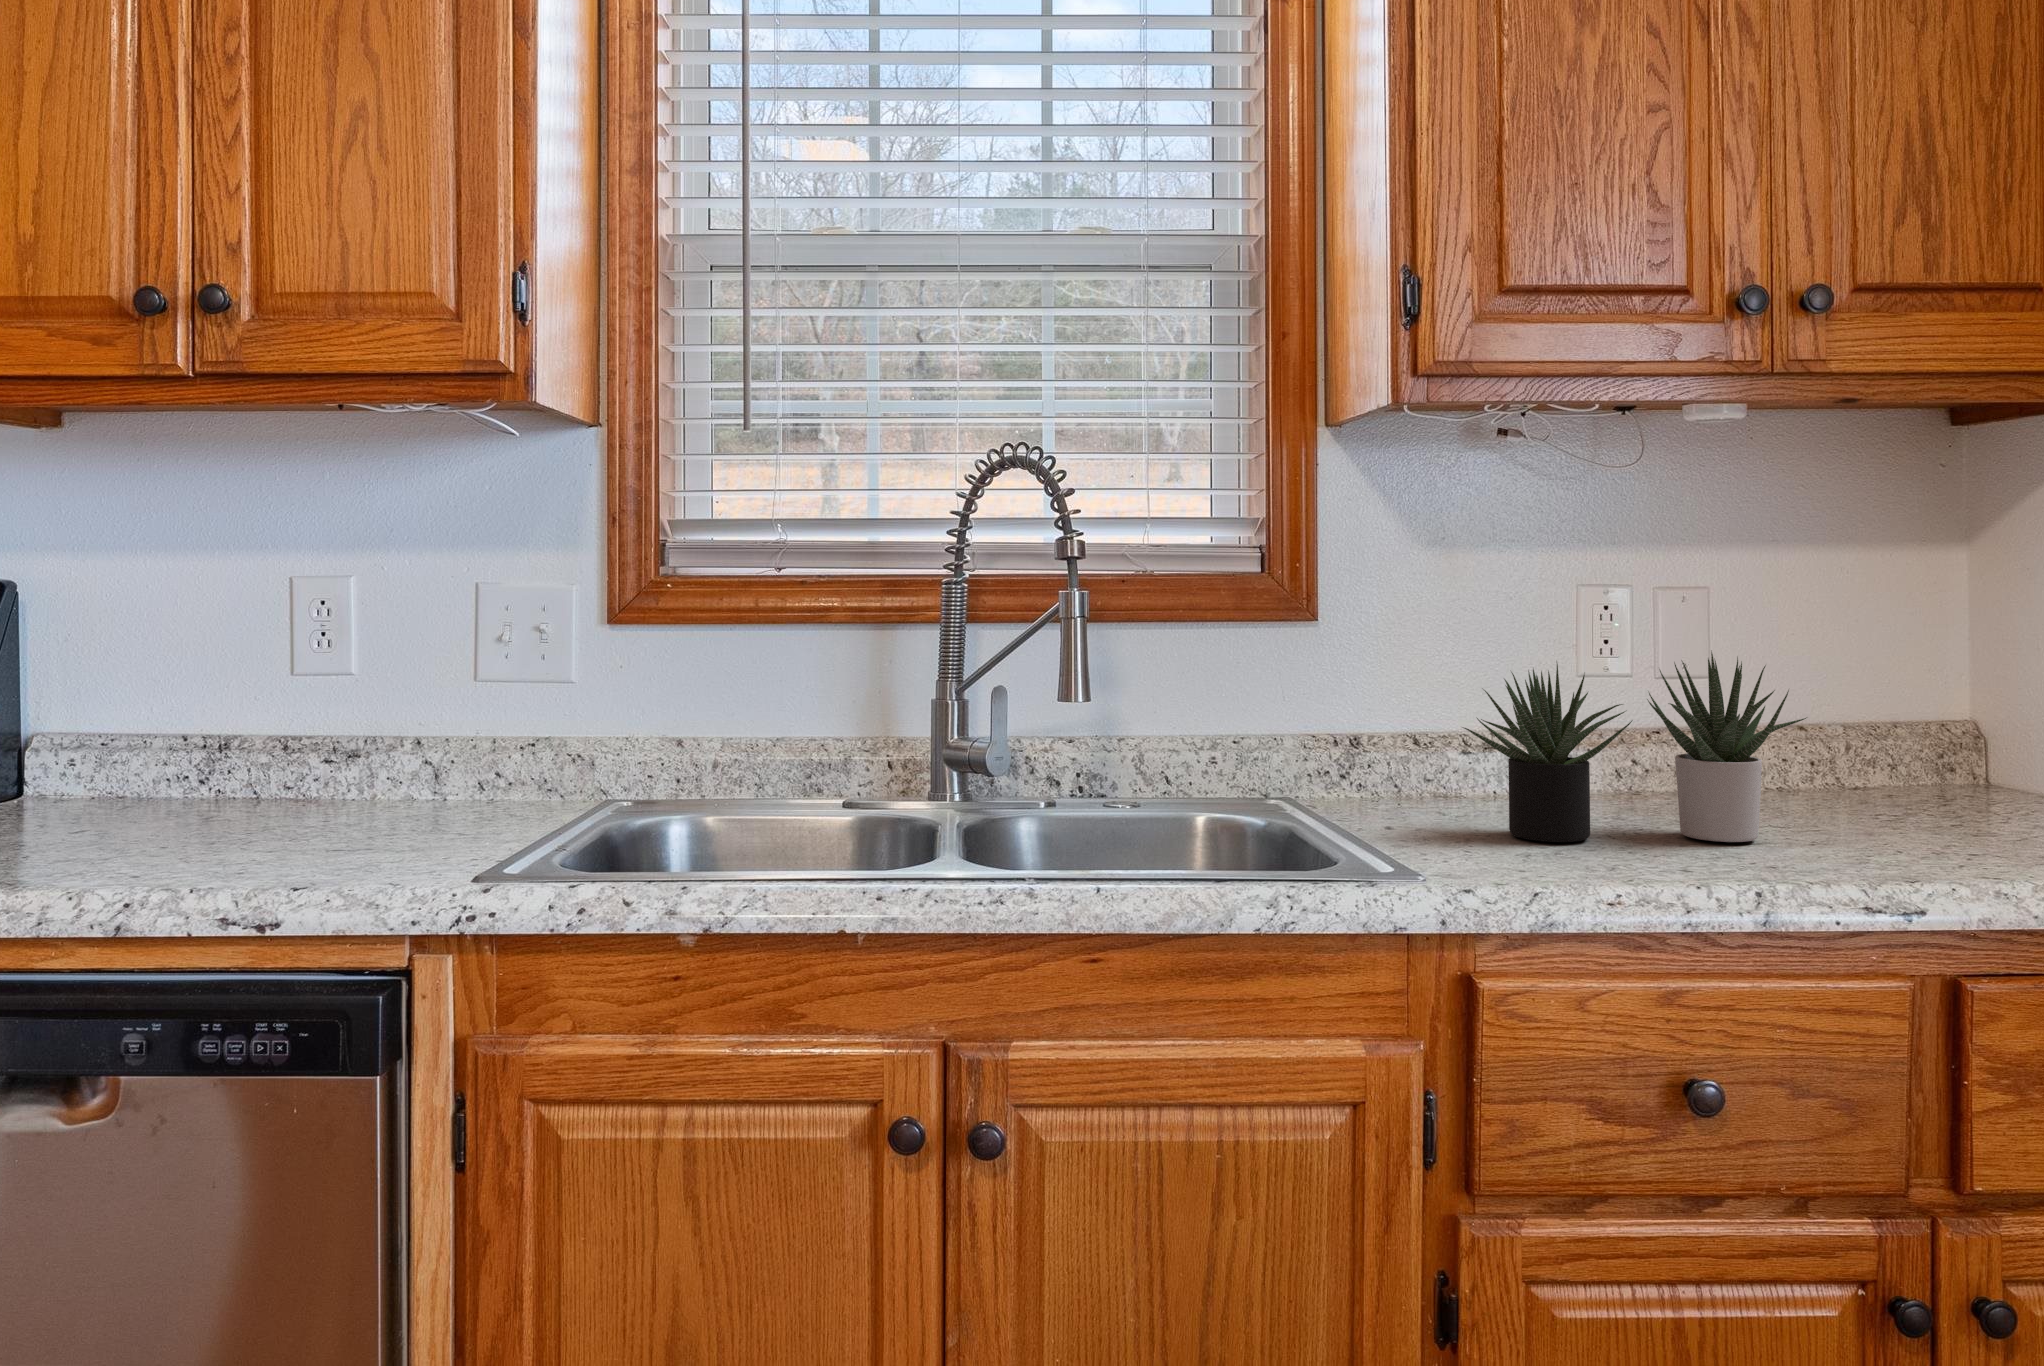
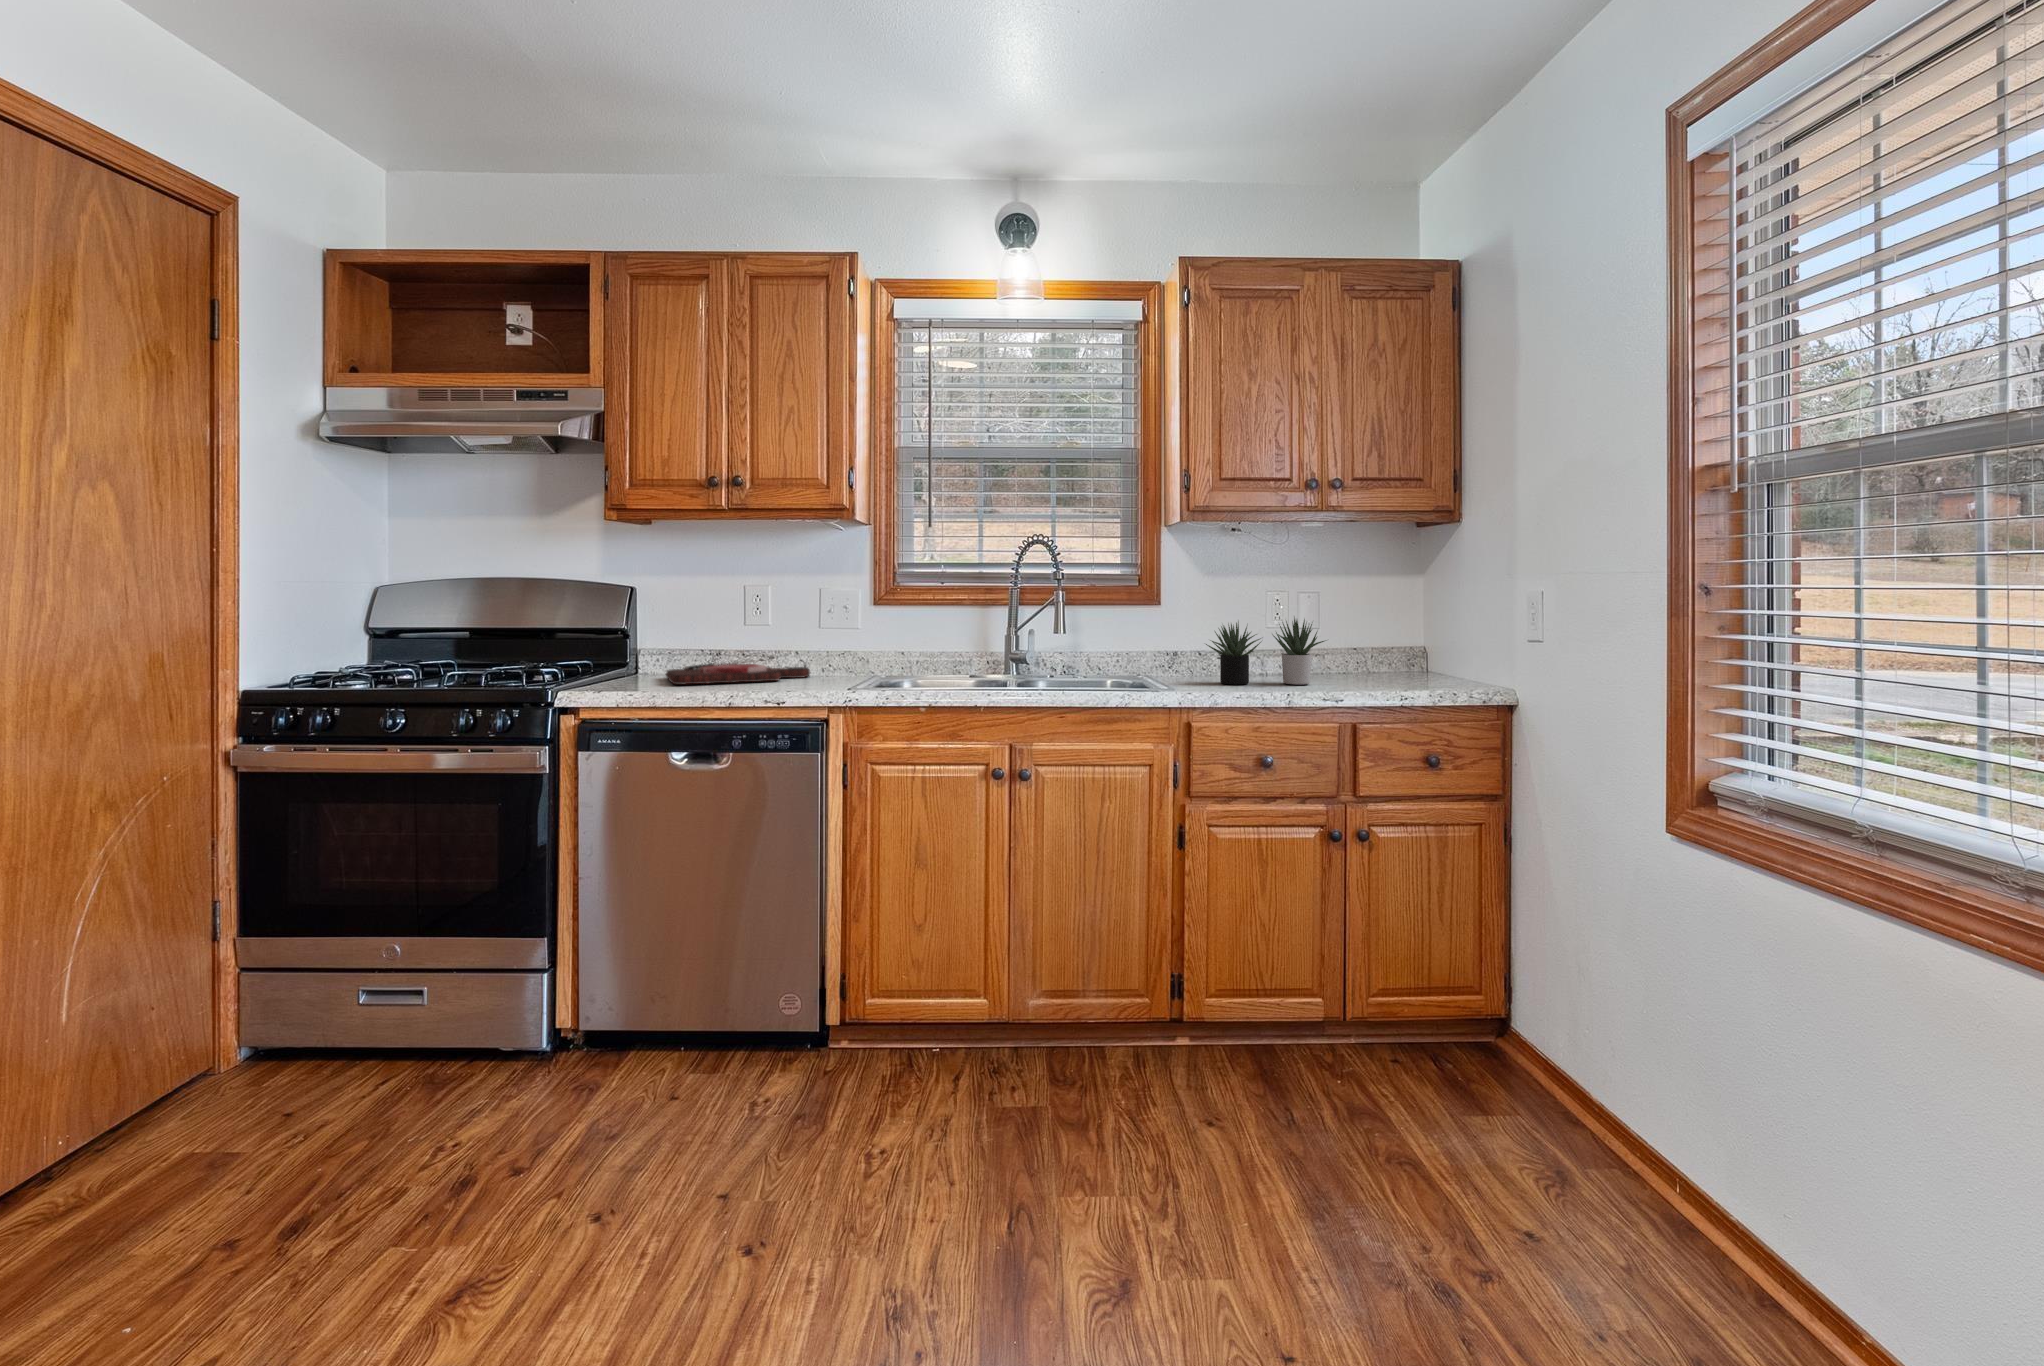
cutting board: none [18,770,429,849] -> present [666,662,810,684]

